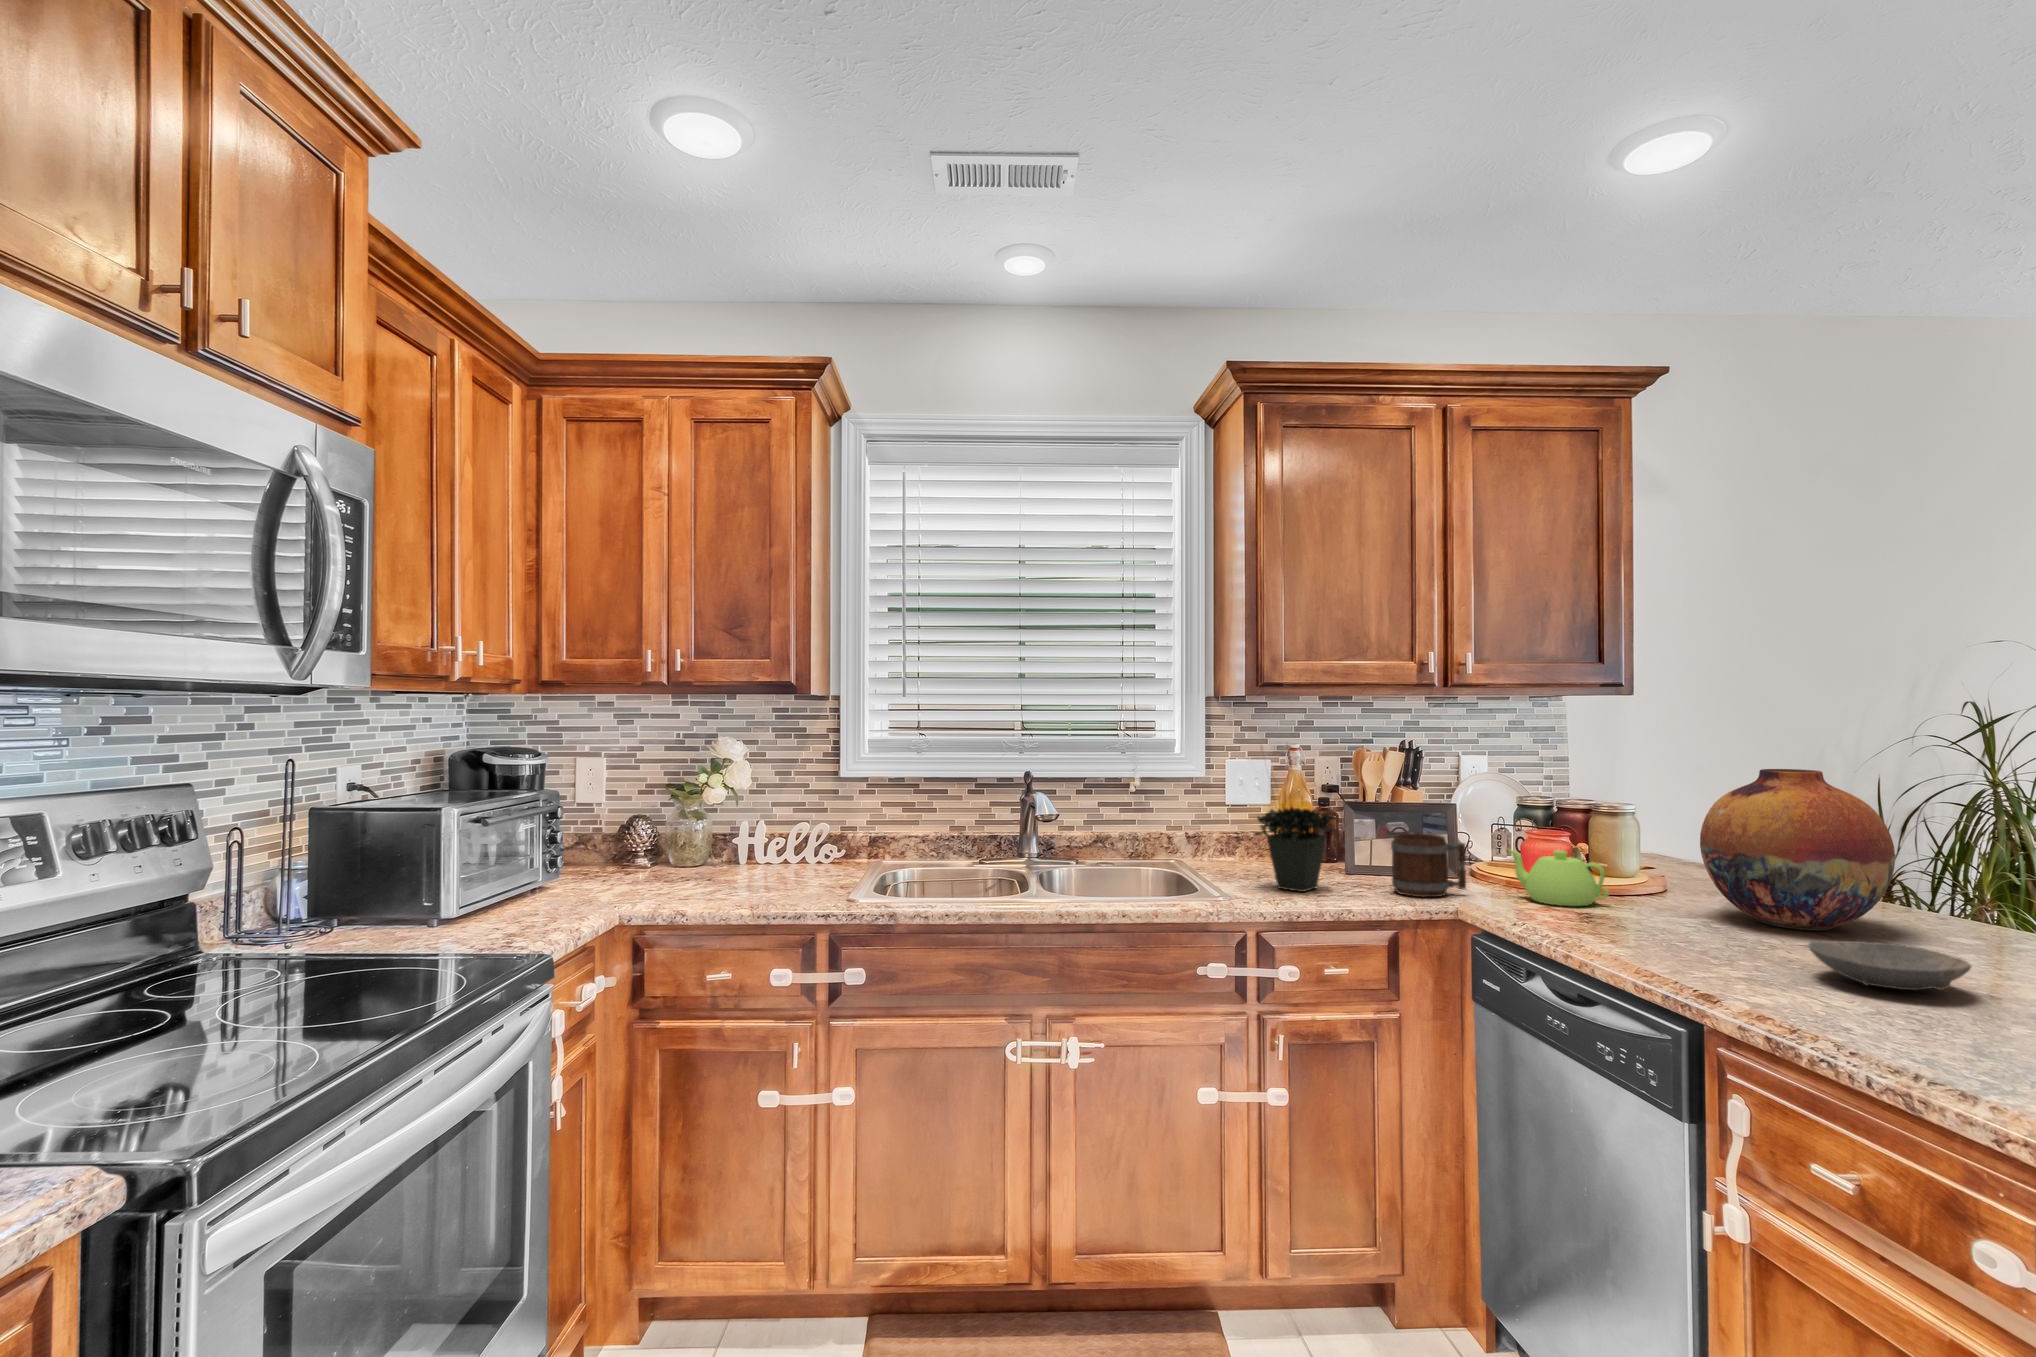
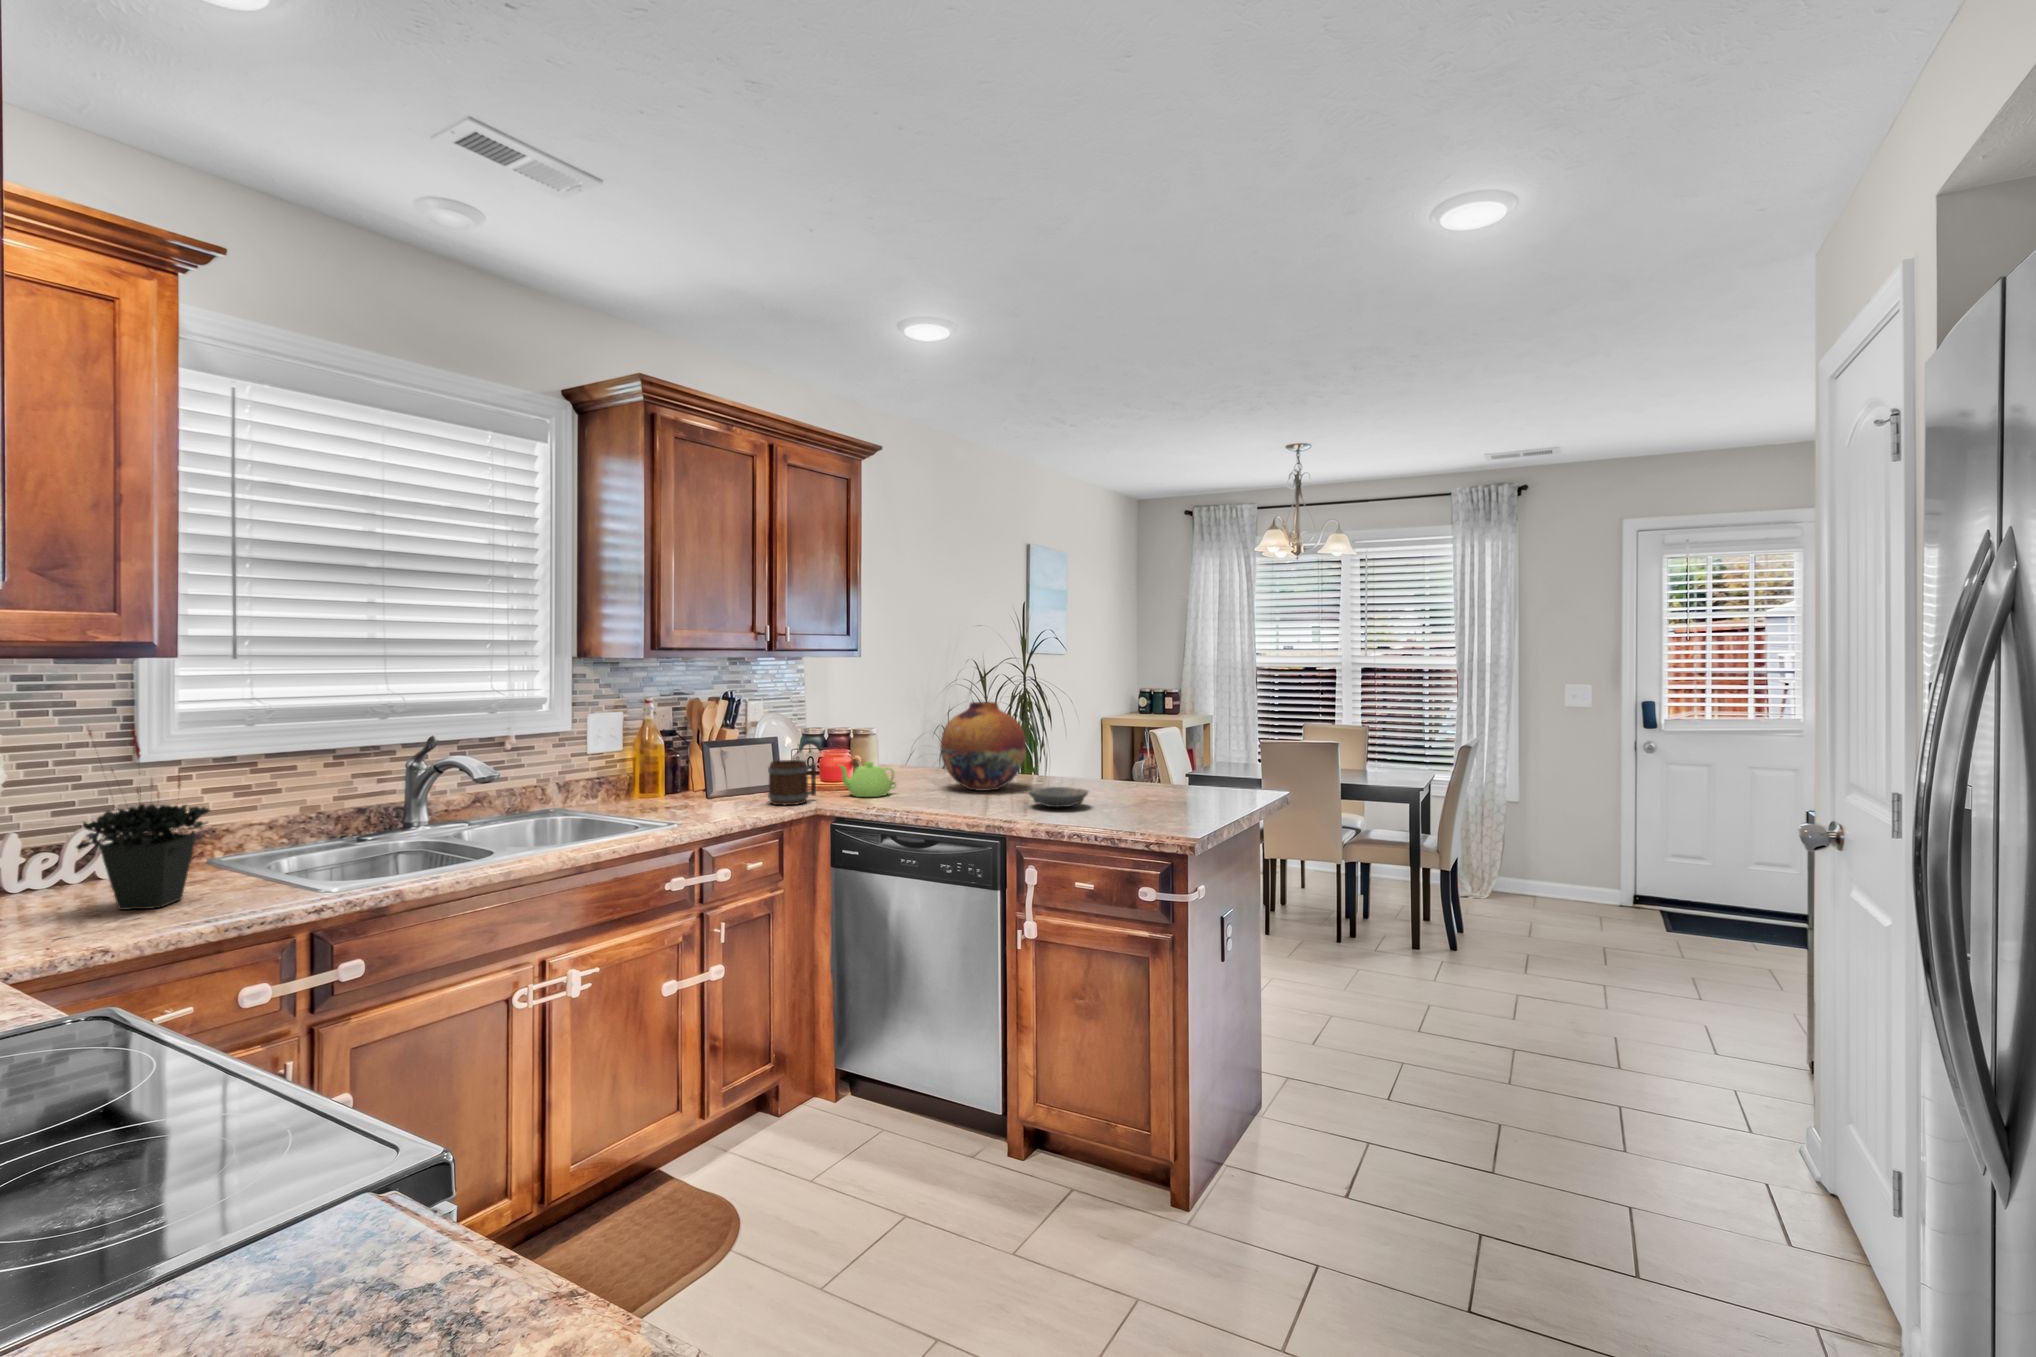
potted plant: present [1254,747,1335,892] -> present [76,729,210,910]

